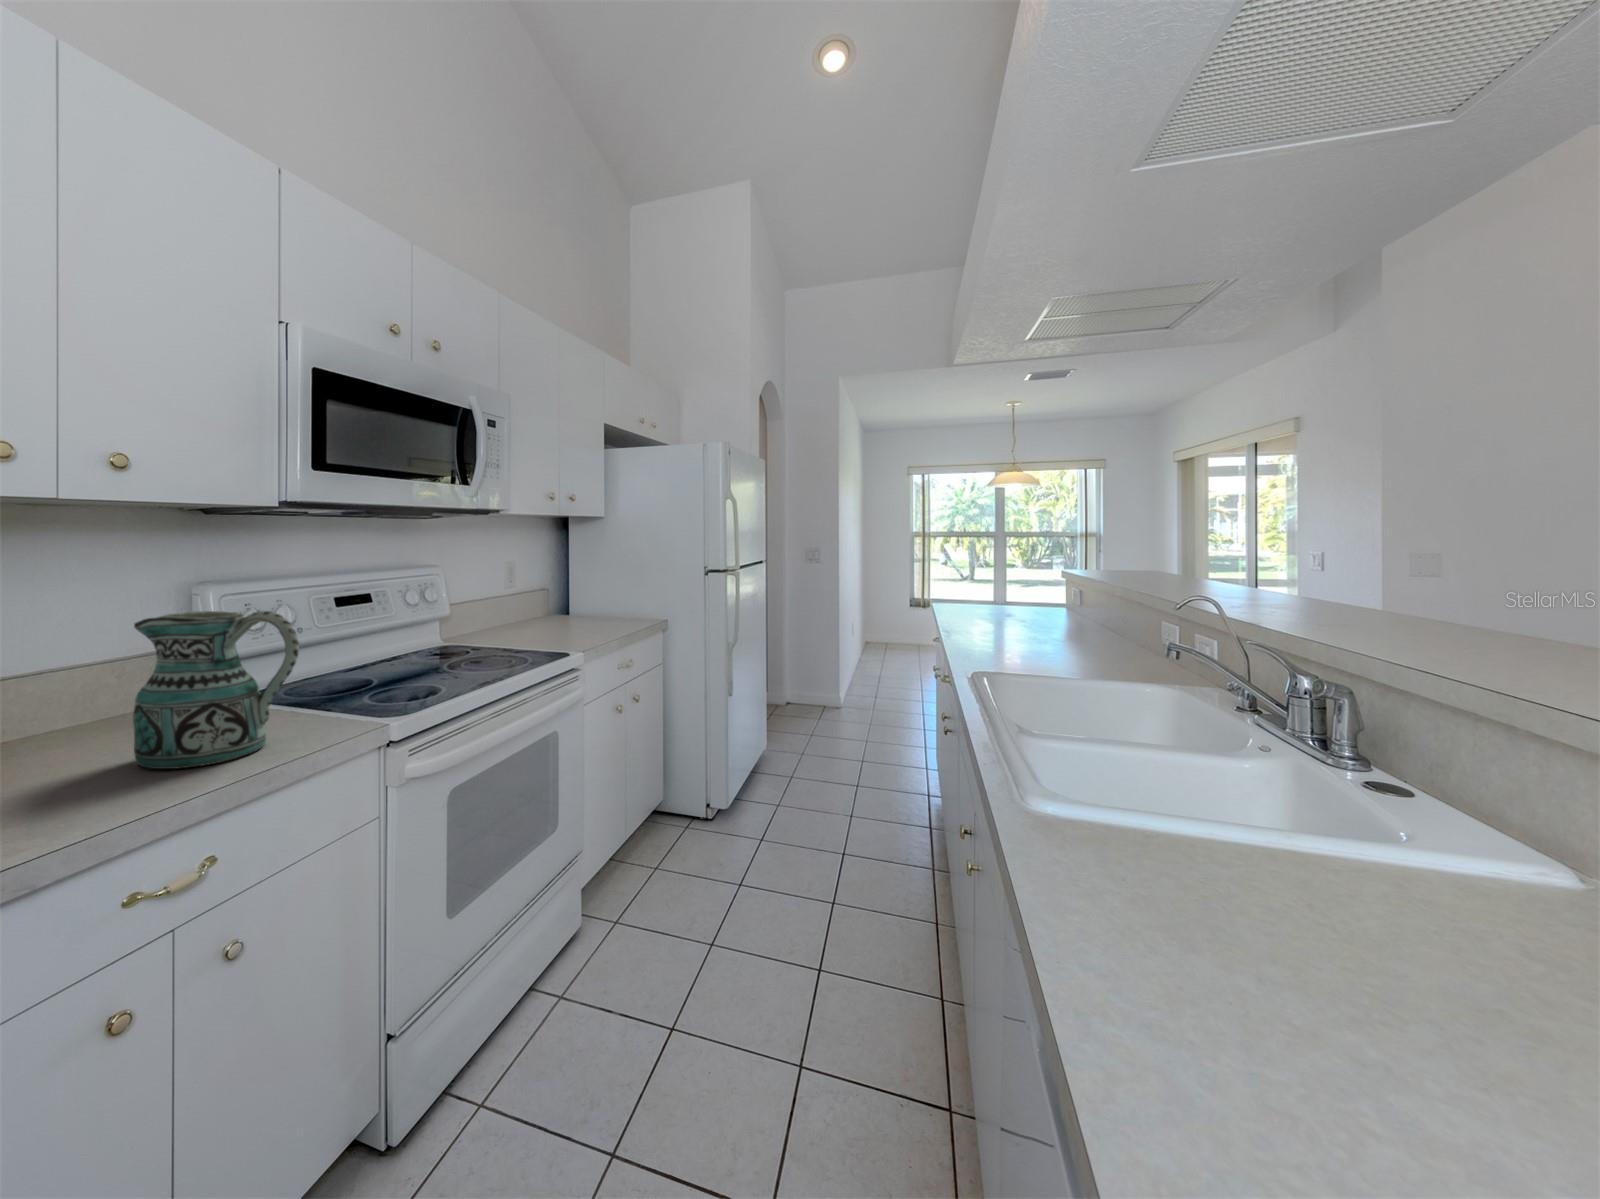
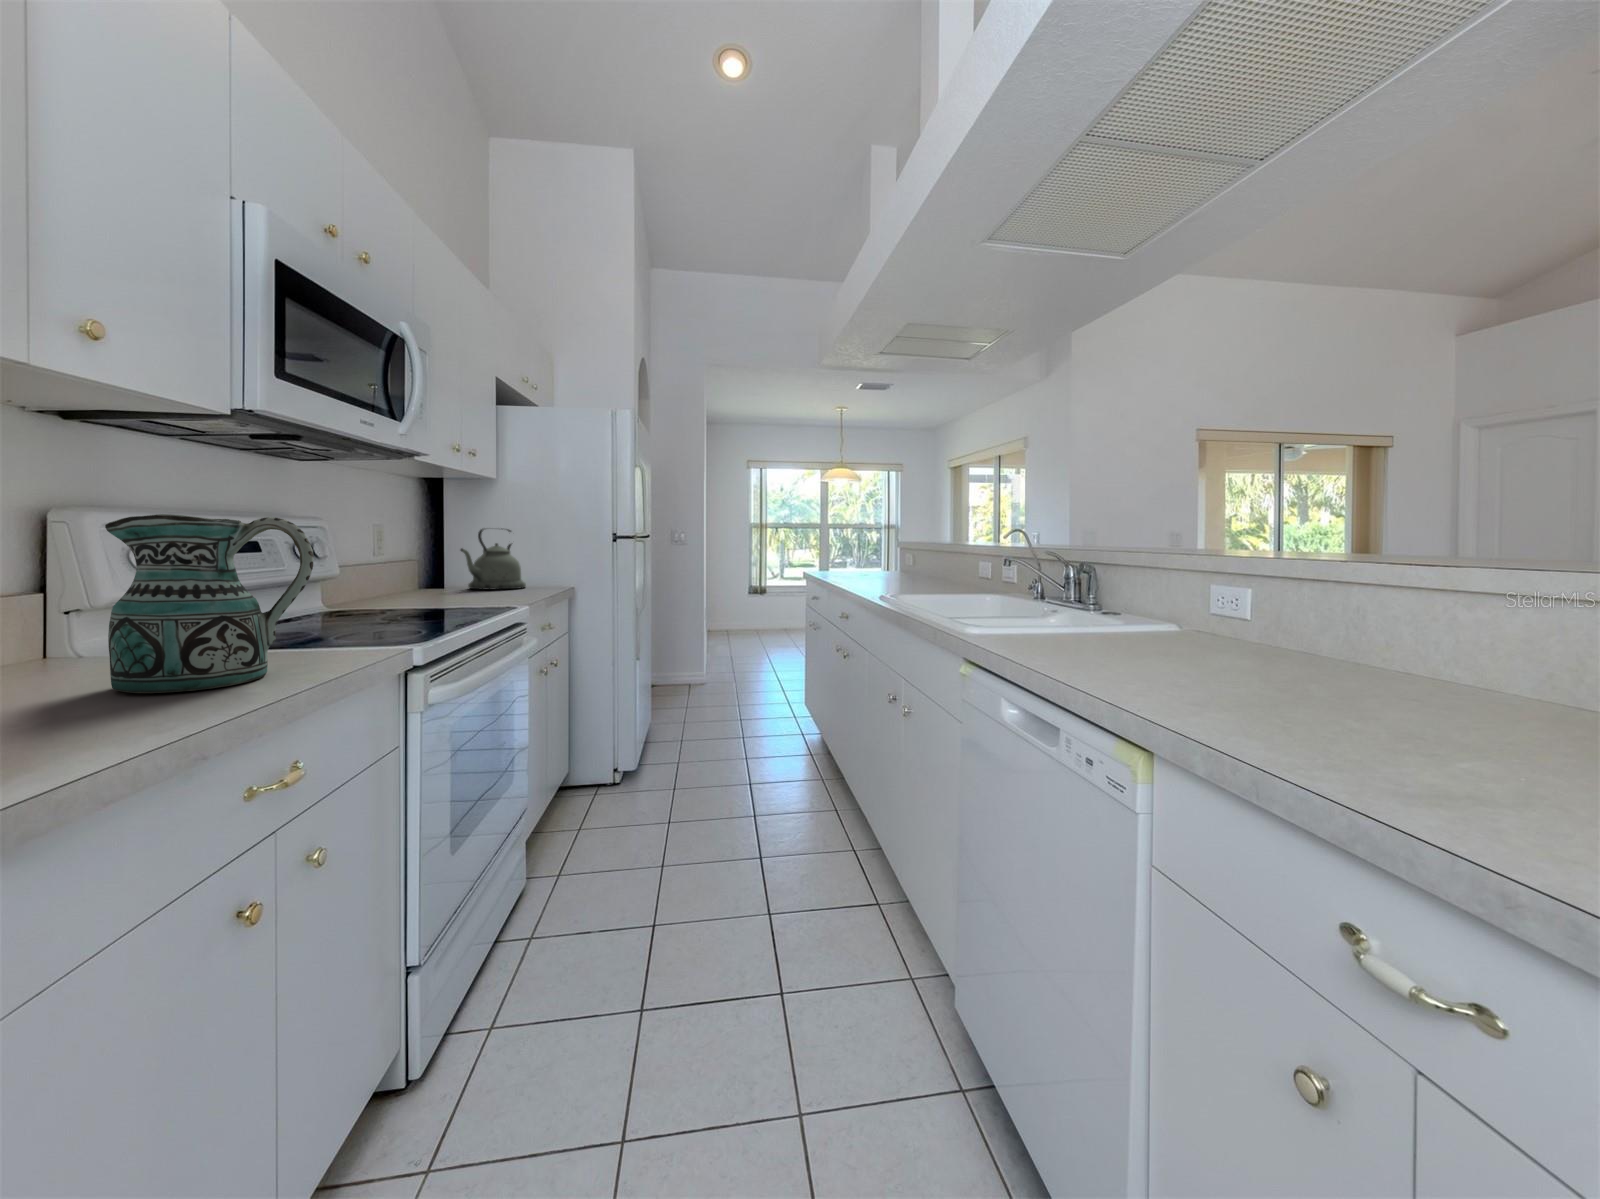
kettle: none [560,563,624,623] -> present [461,529,526,589]

